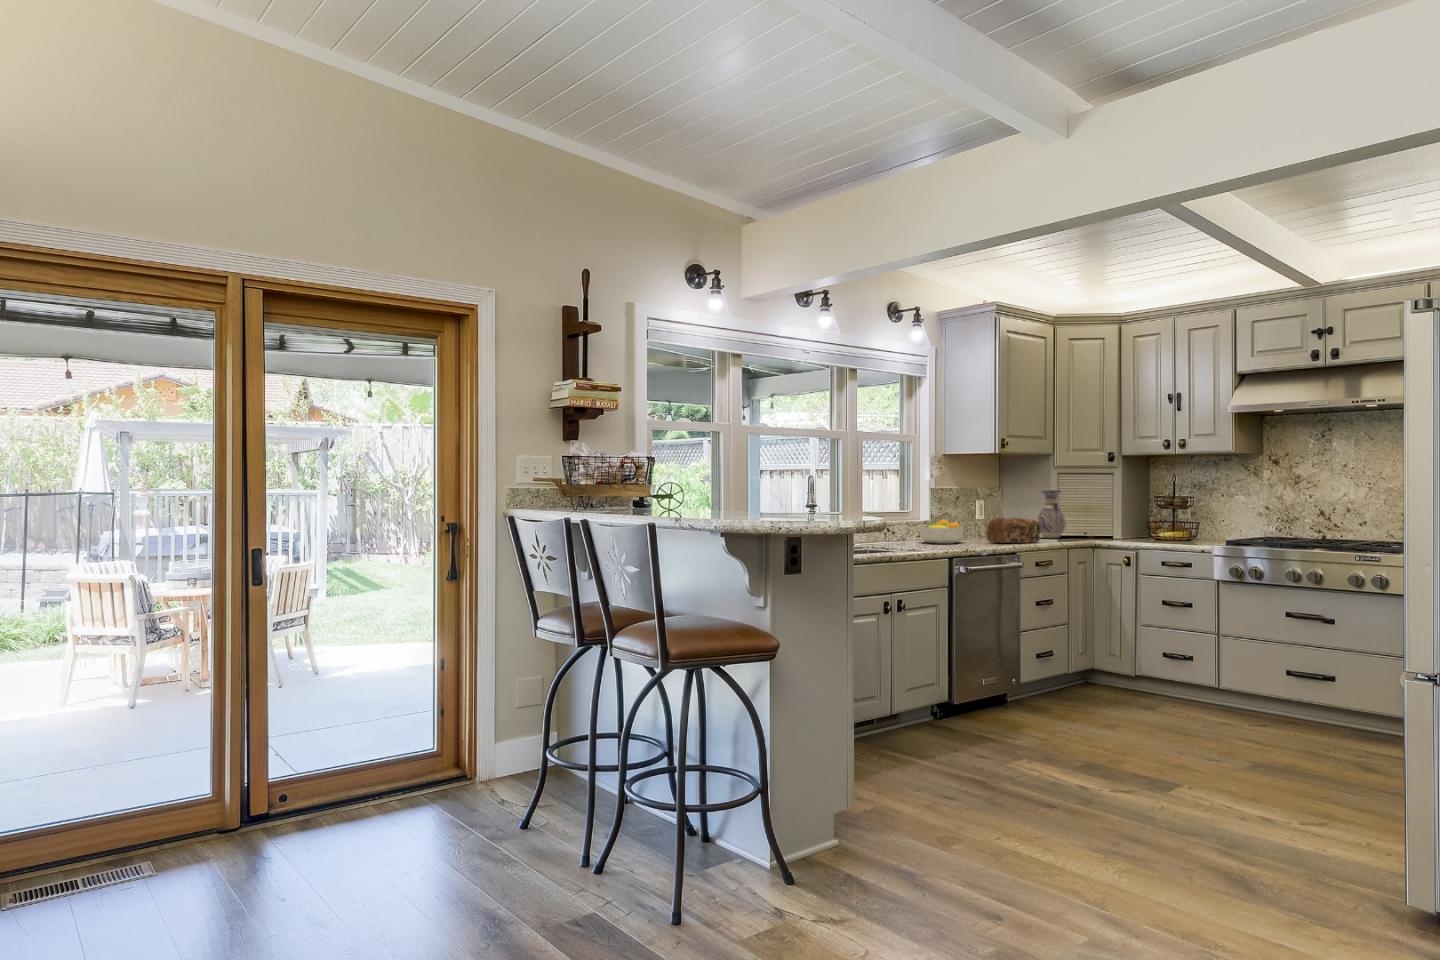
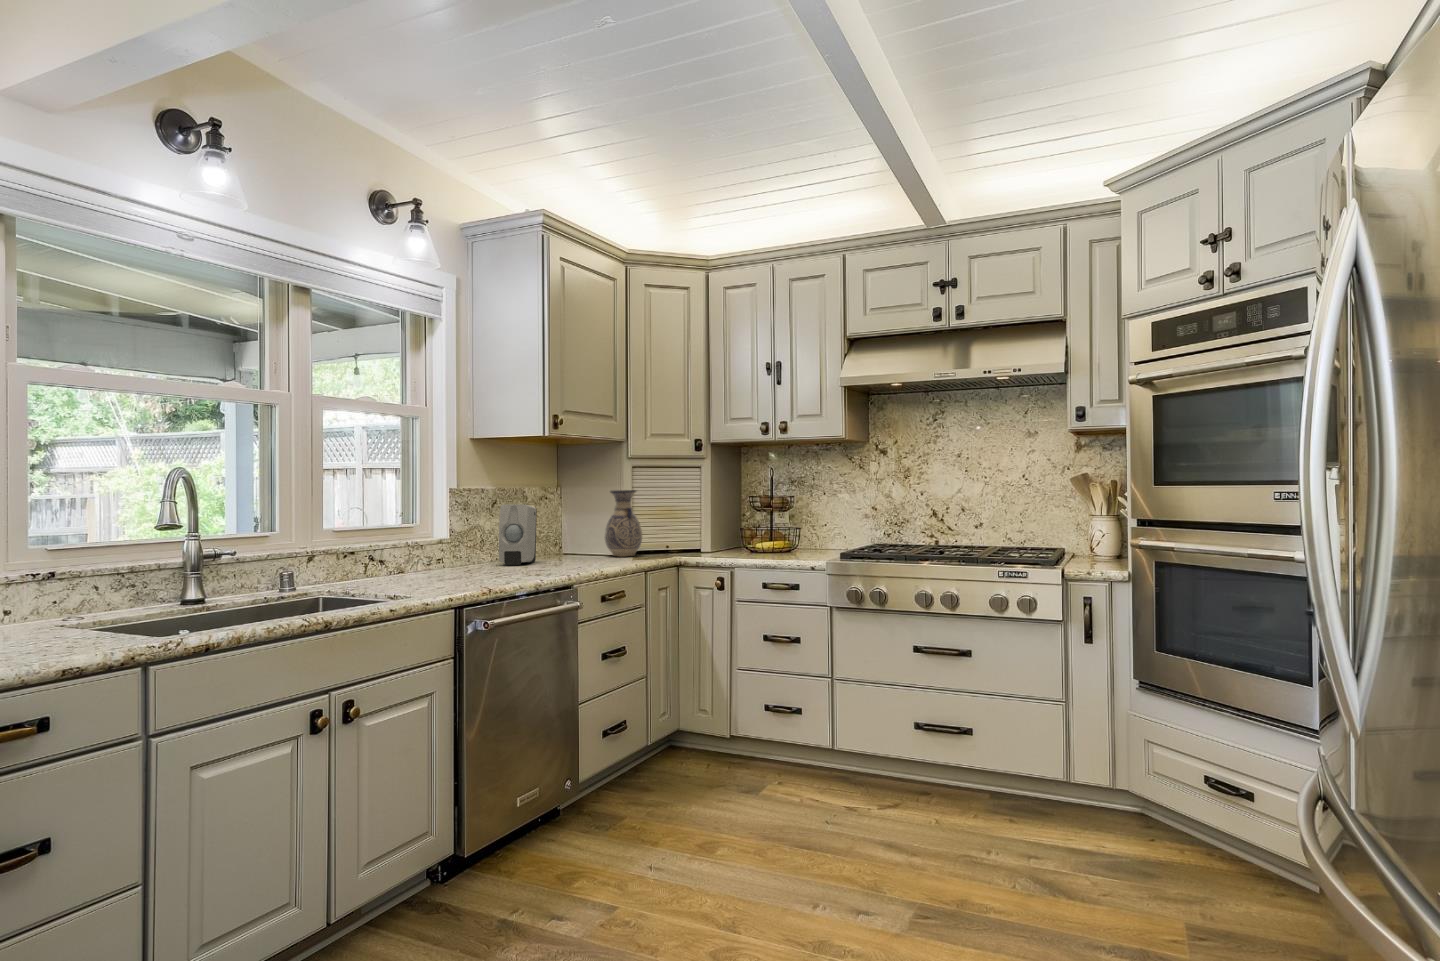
soap dispenser: none [964,499,988,540] -> present [499,504,537,565]
bread loaf: present [986,518,1040,543] -> none [529,531,607,572]
fruit bowl: present [919,519,964,544] -> none [423,536,495,577]

